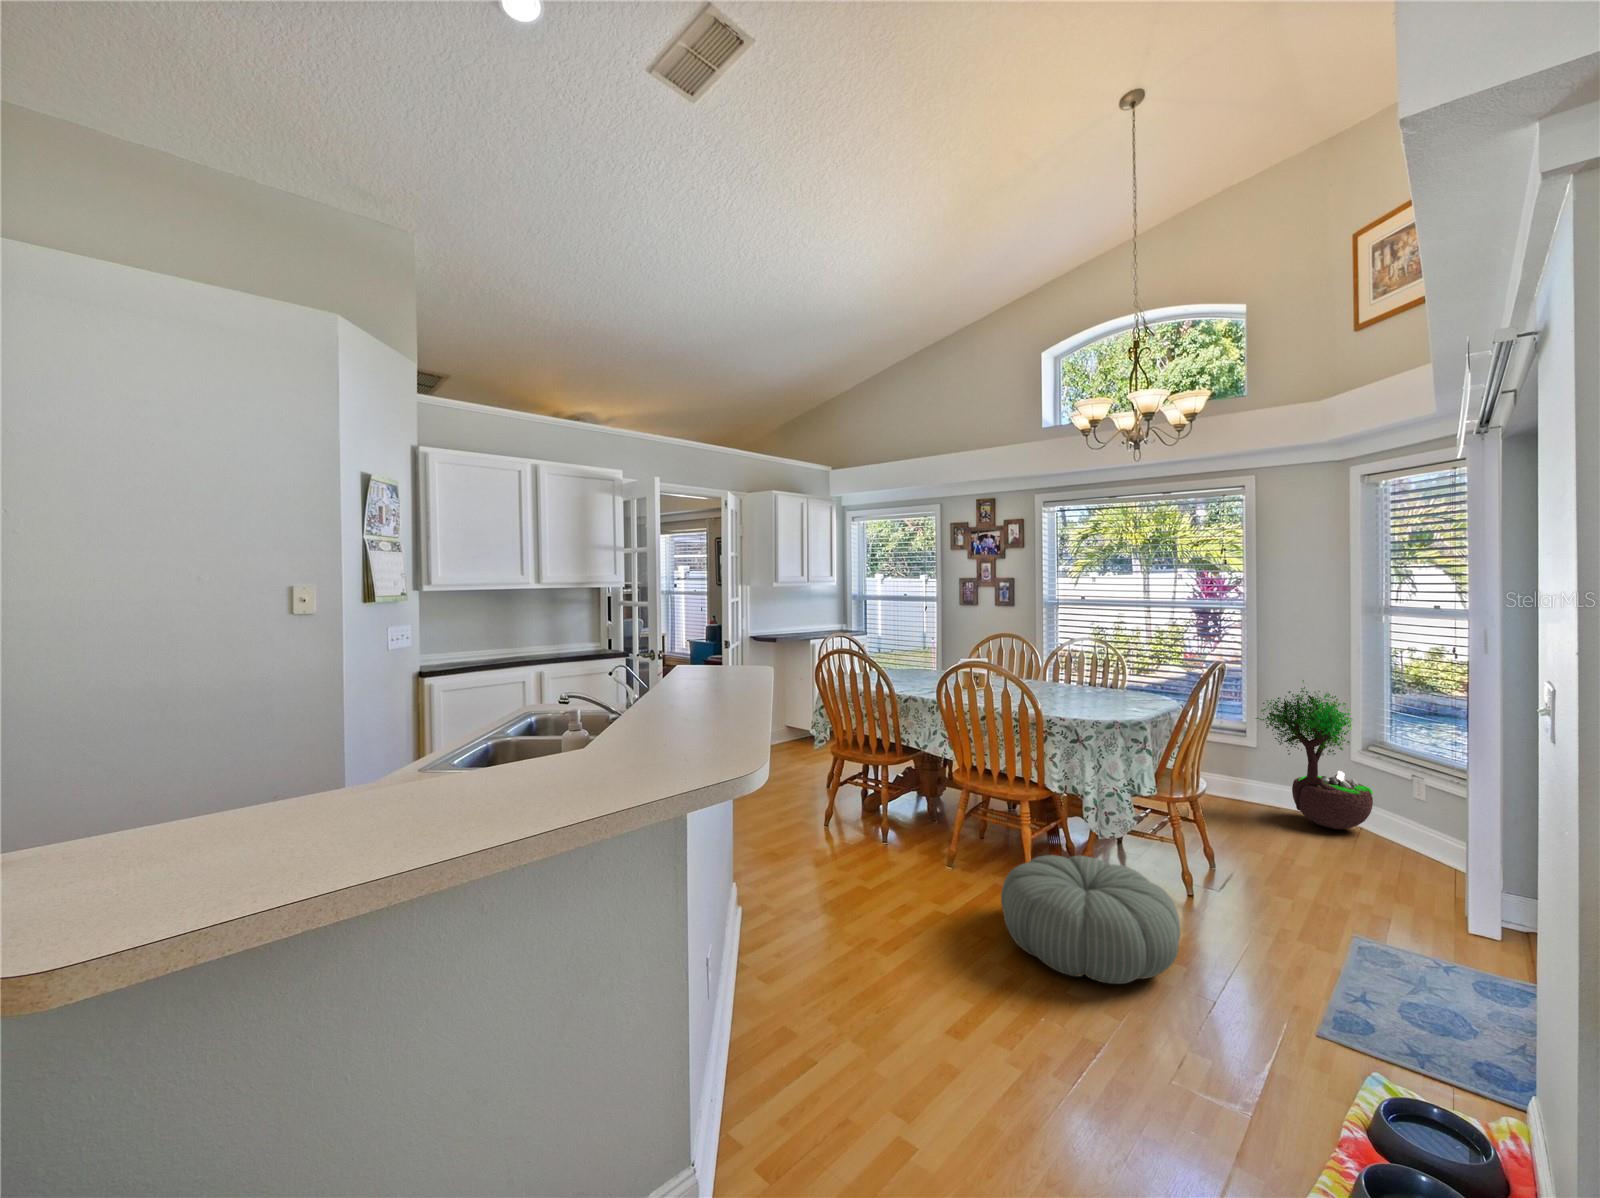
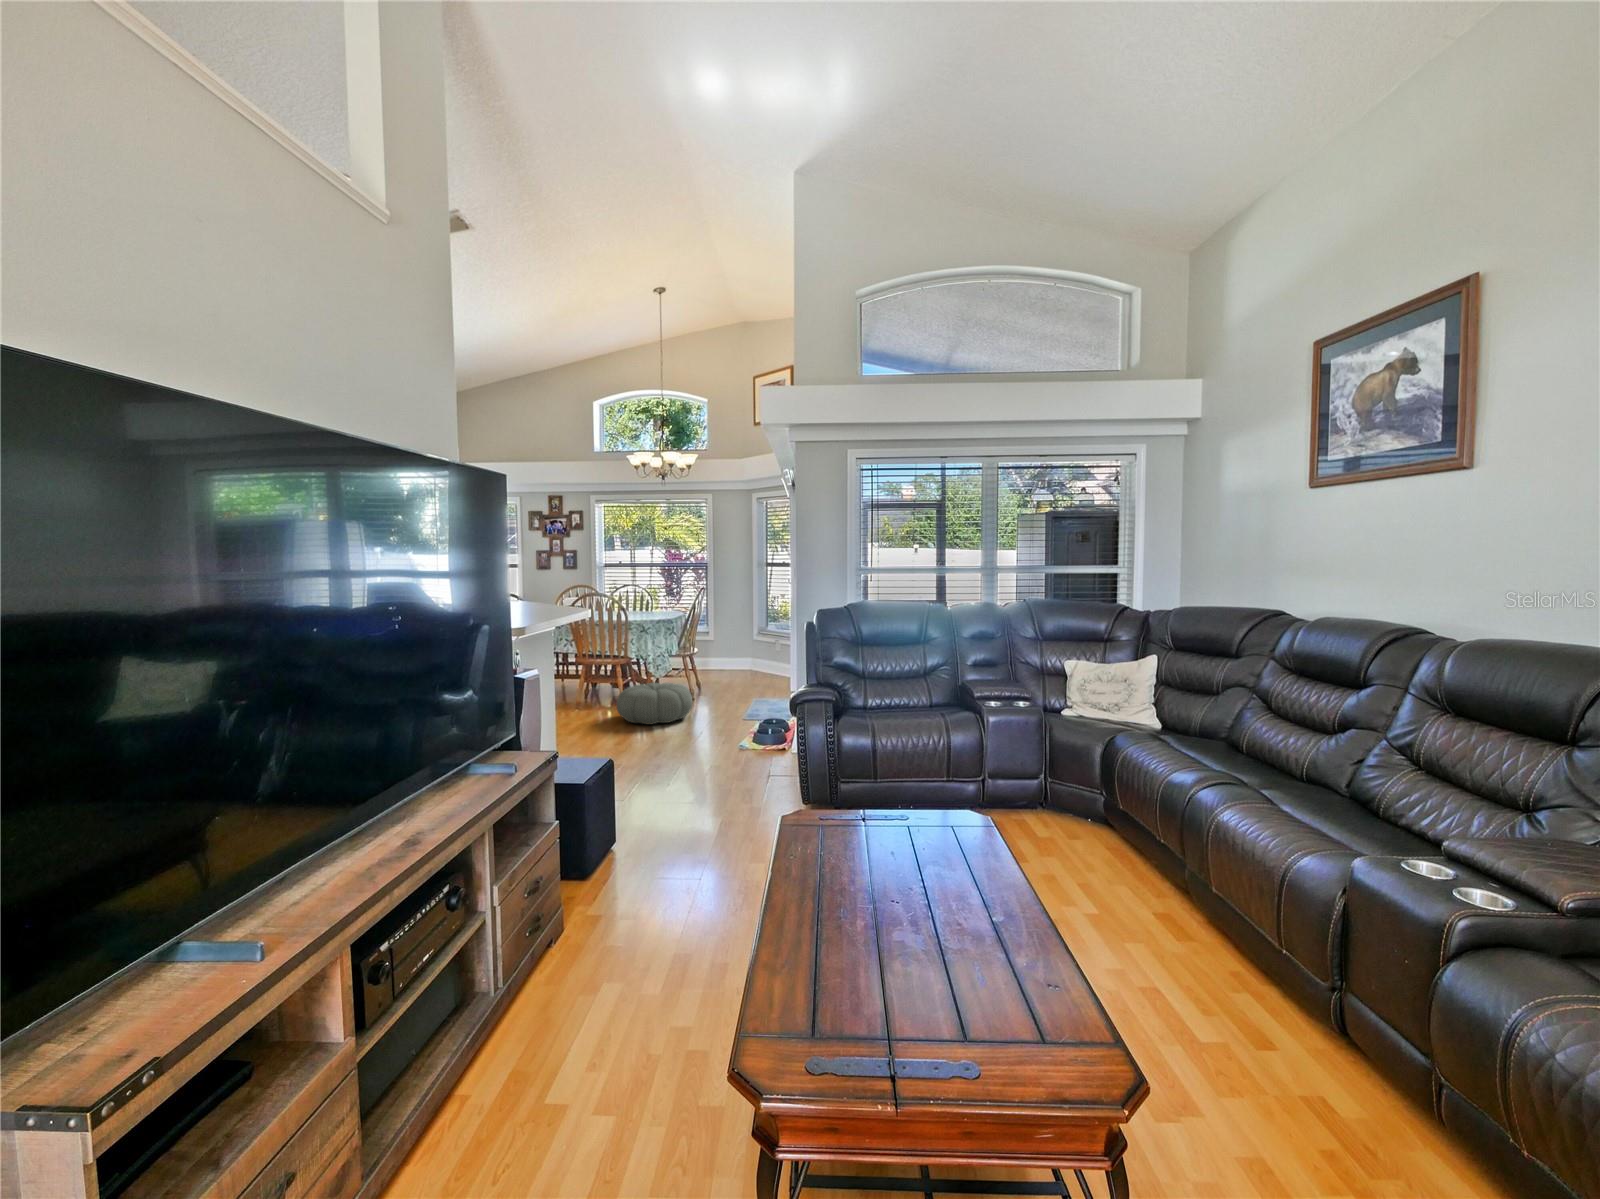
potted tree: present [1255,680,1373,829] -> none [715,602,763,673]

